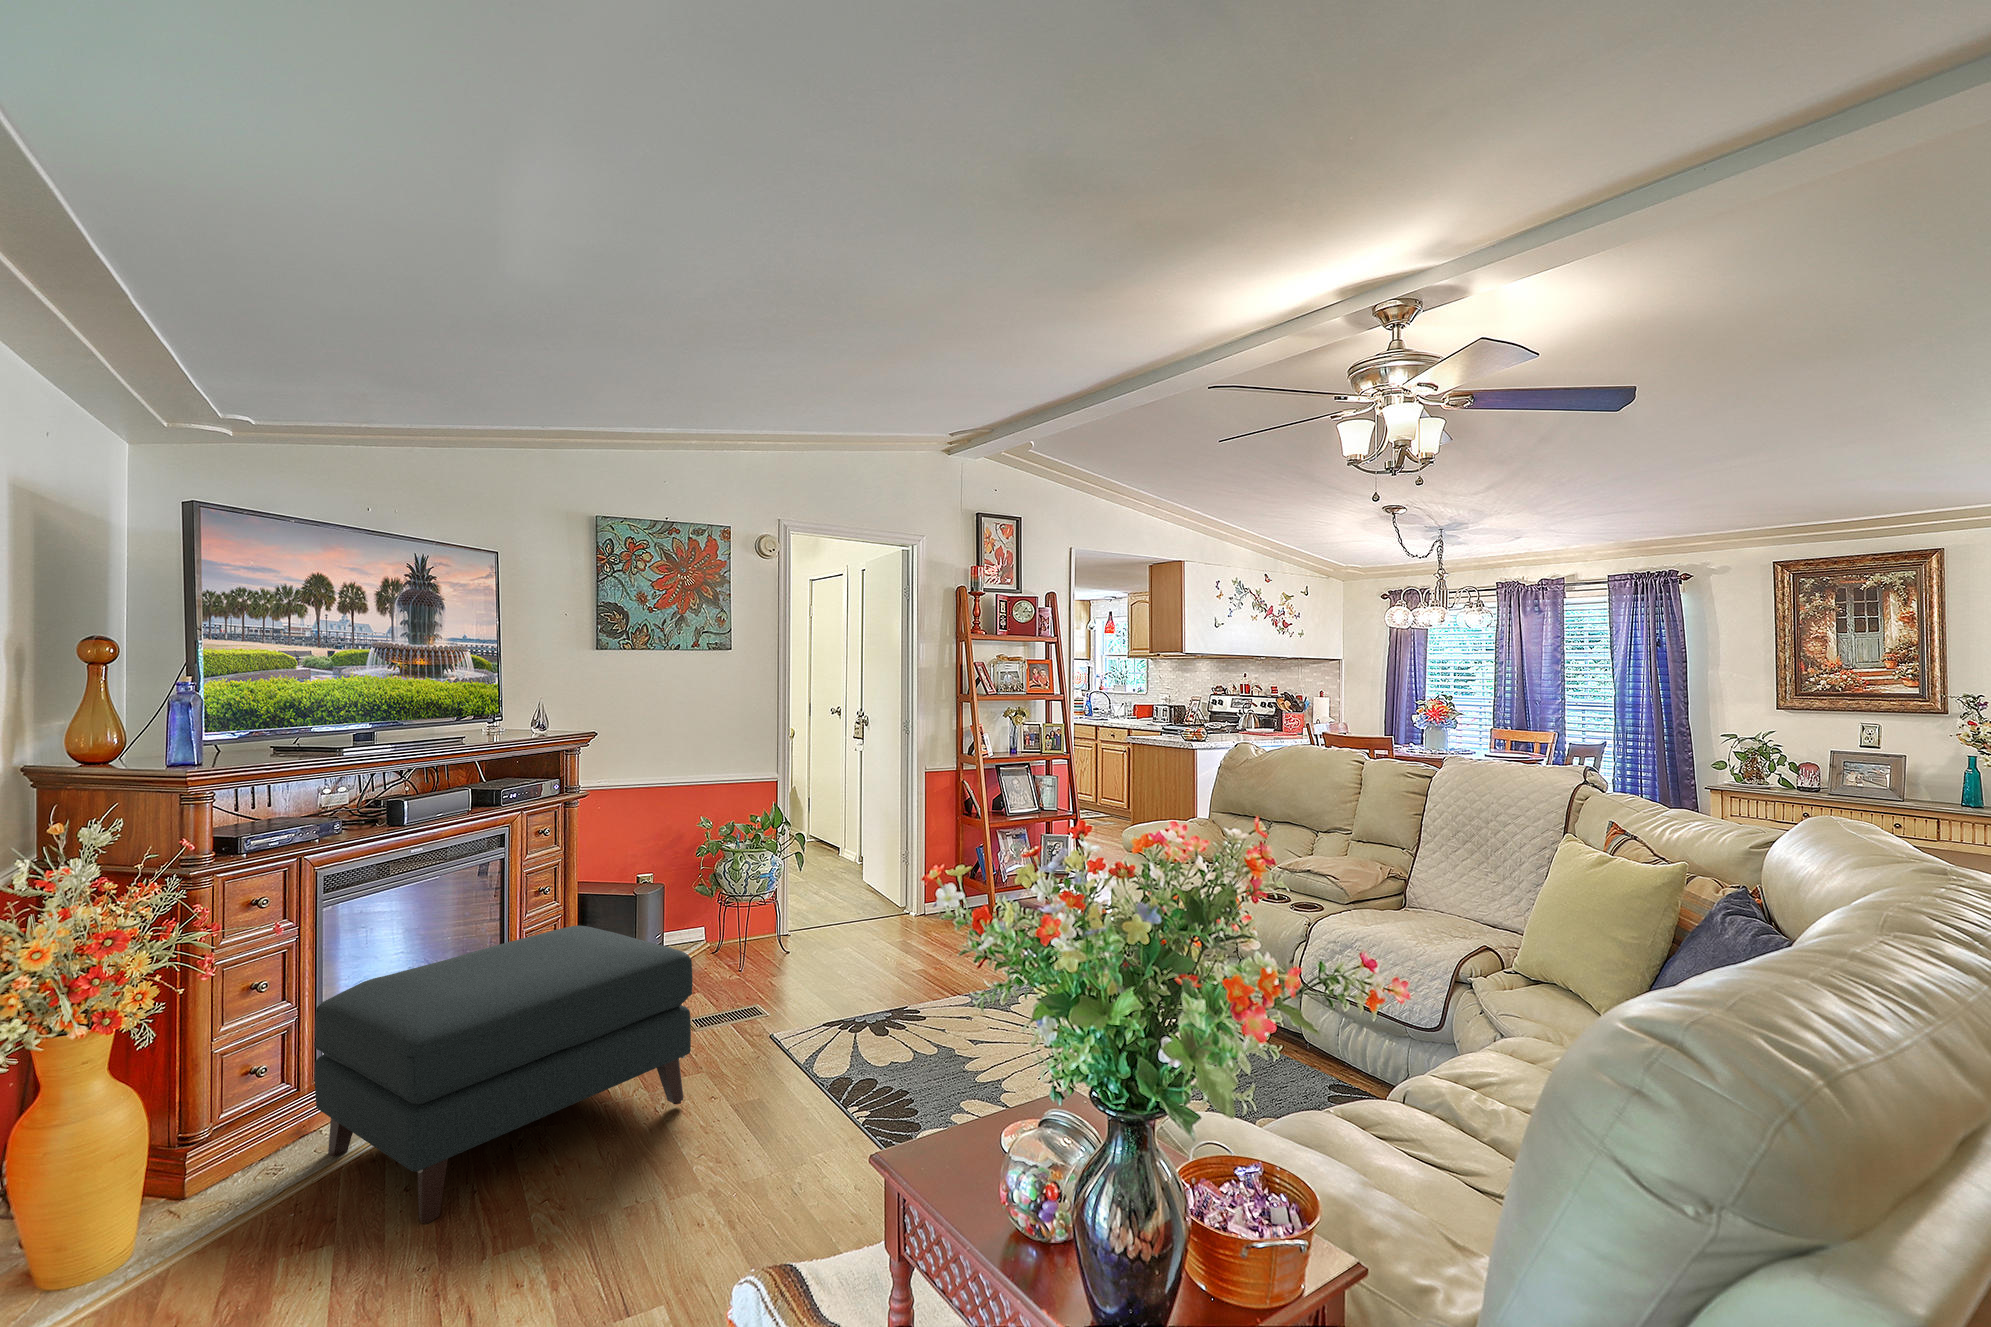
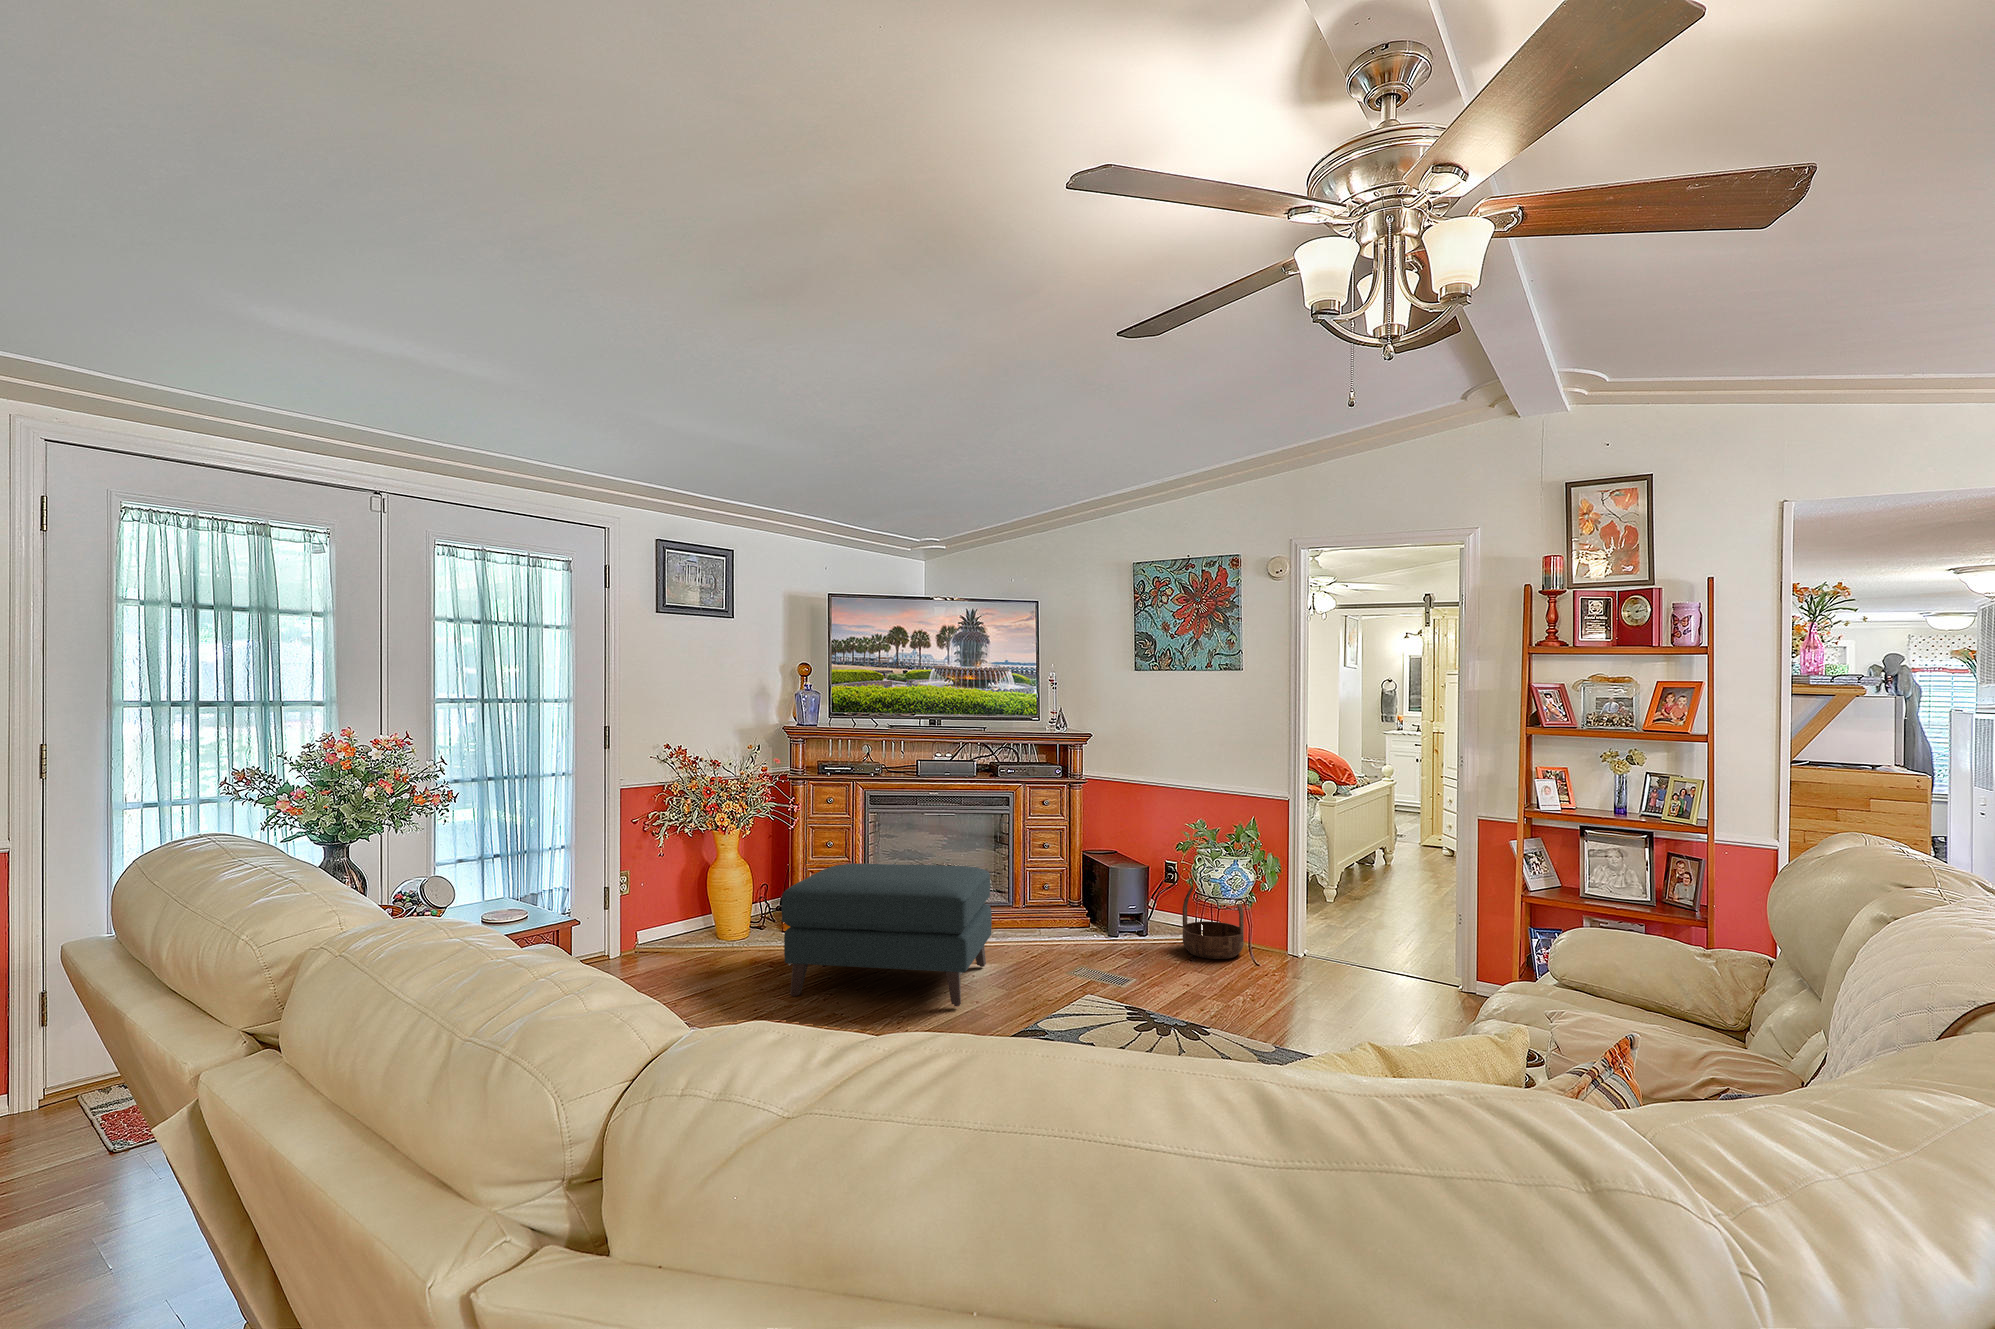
basket: none [701,869,768,963] -> present [1183,885,1244,959]

